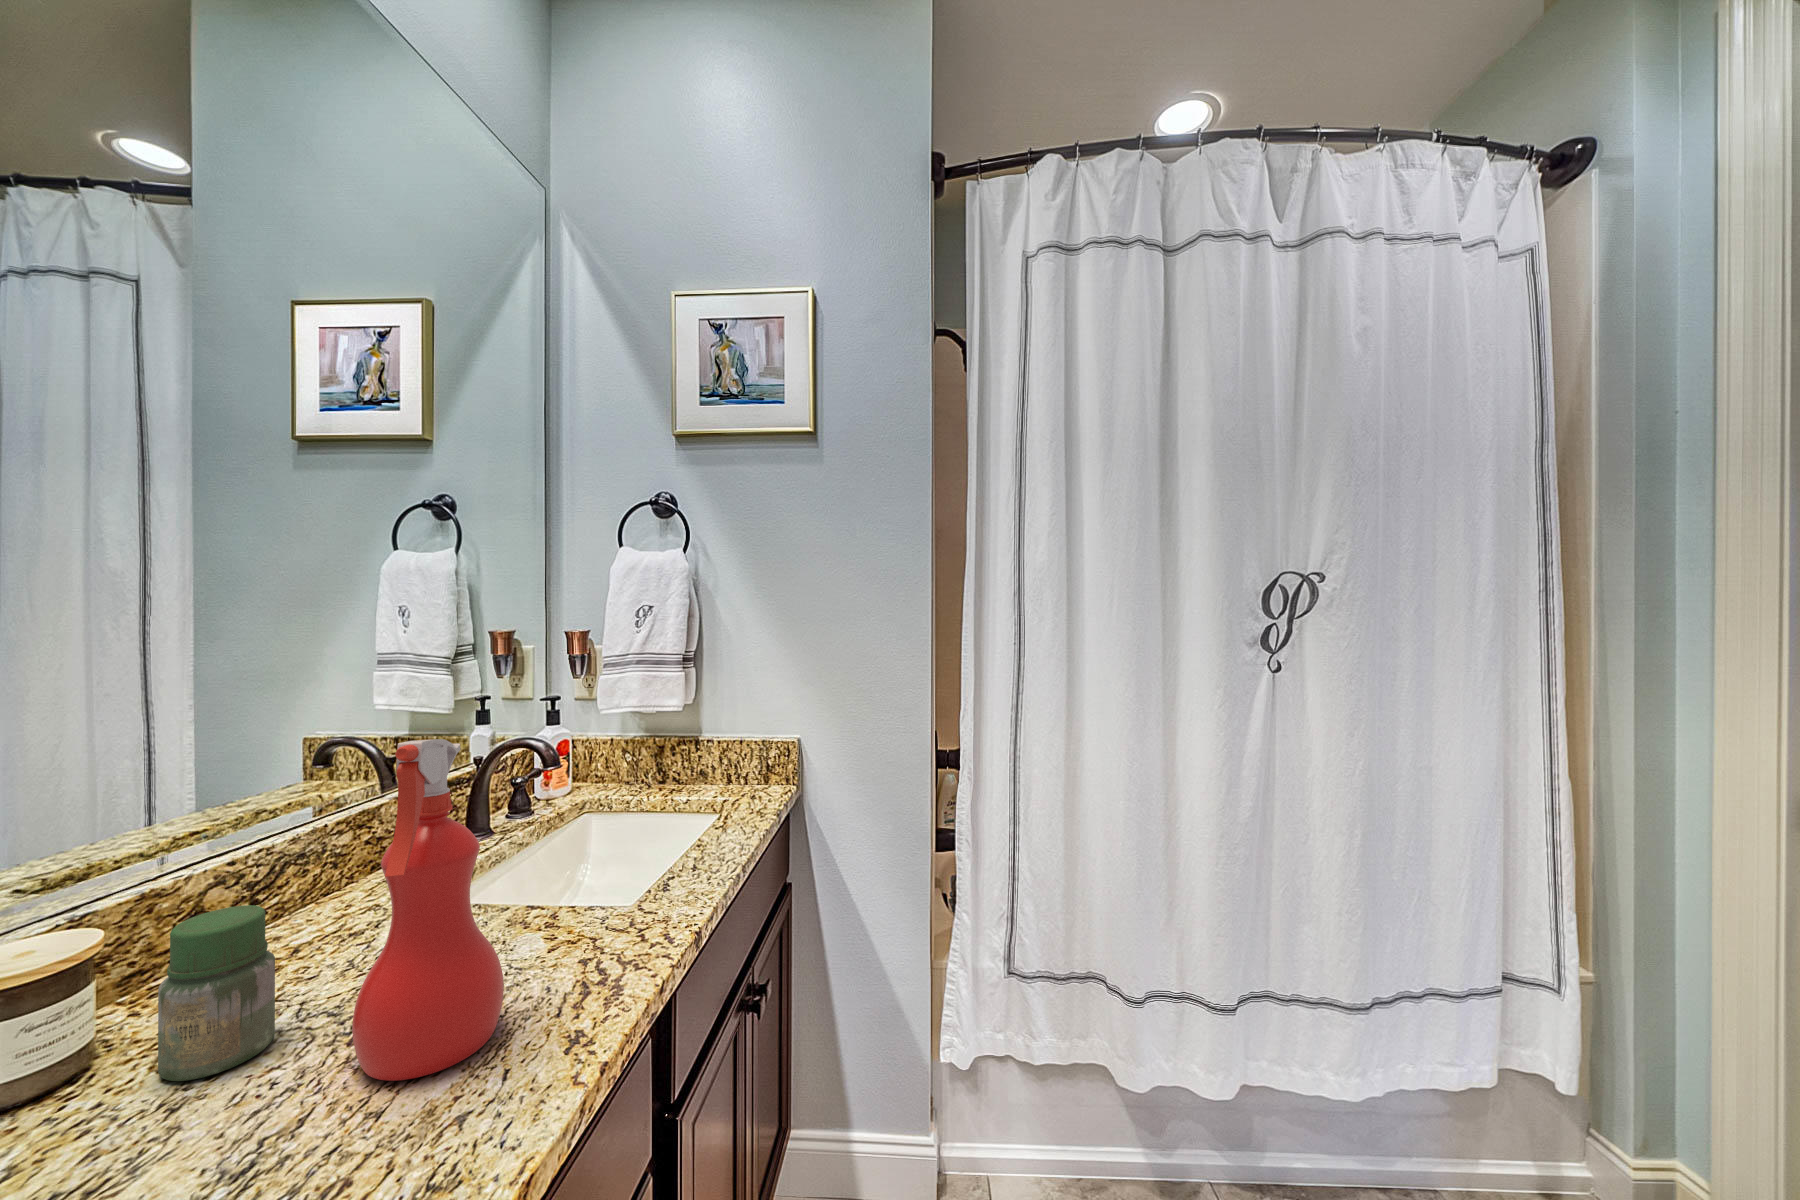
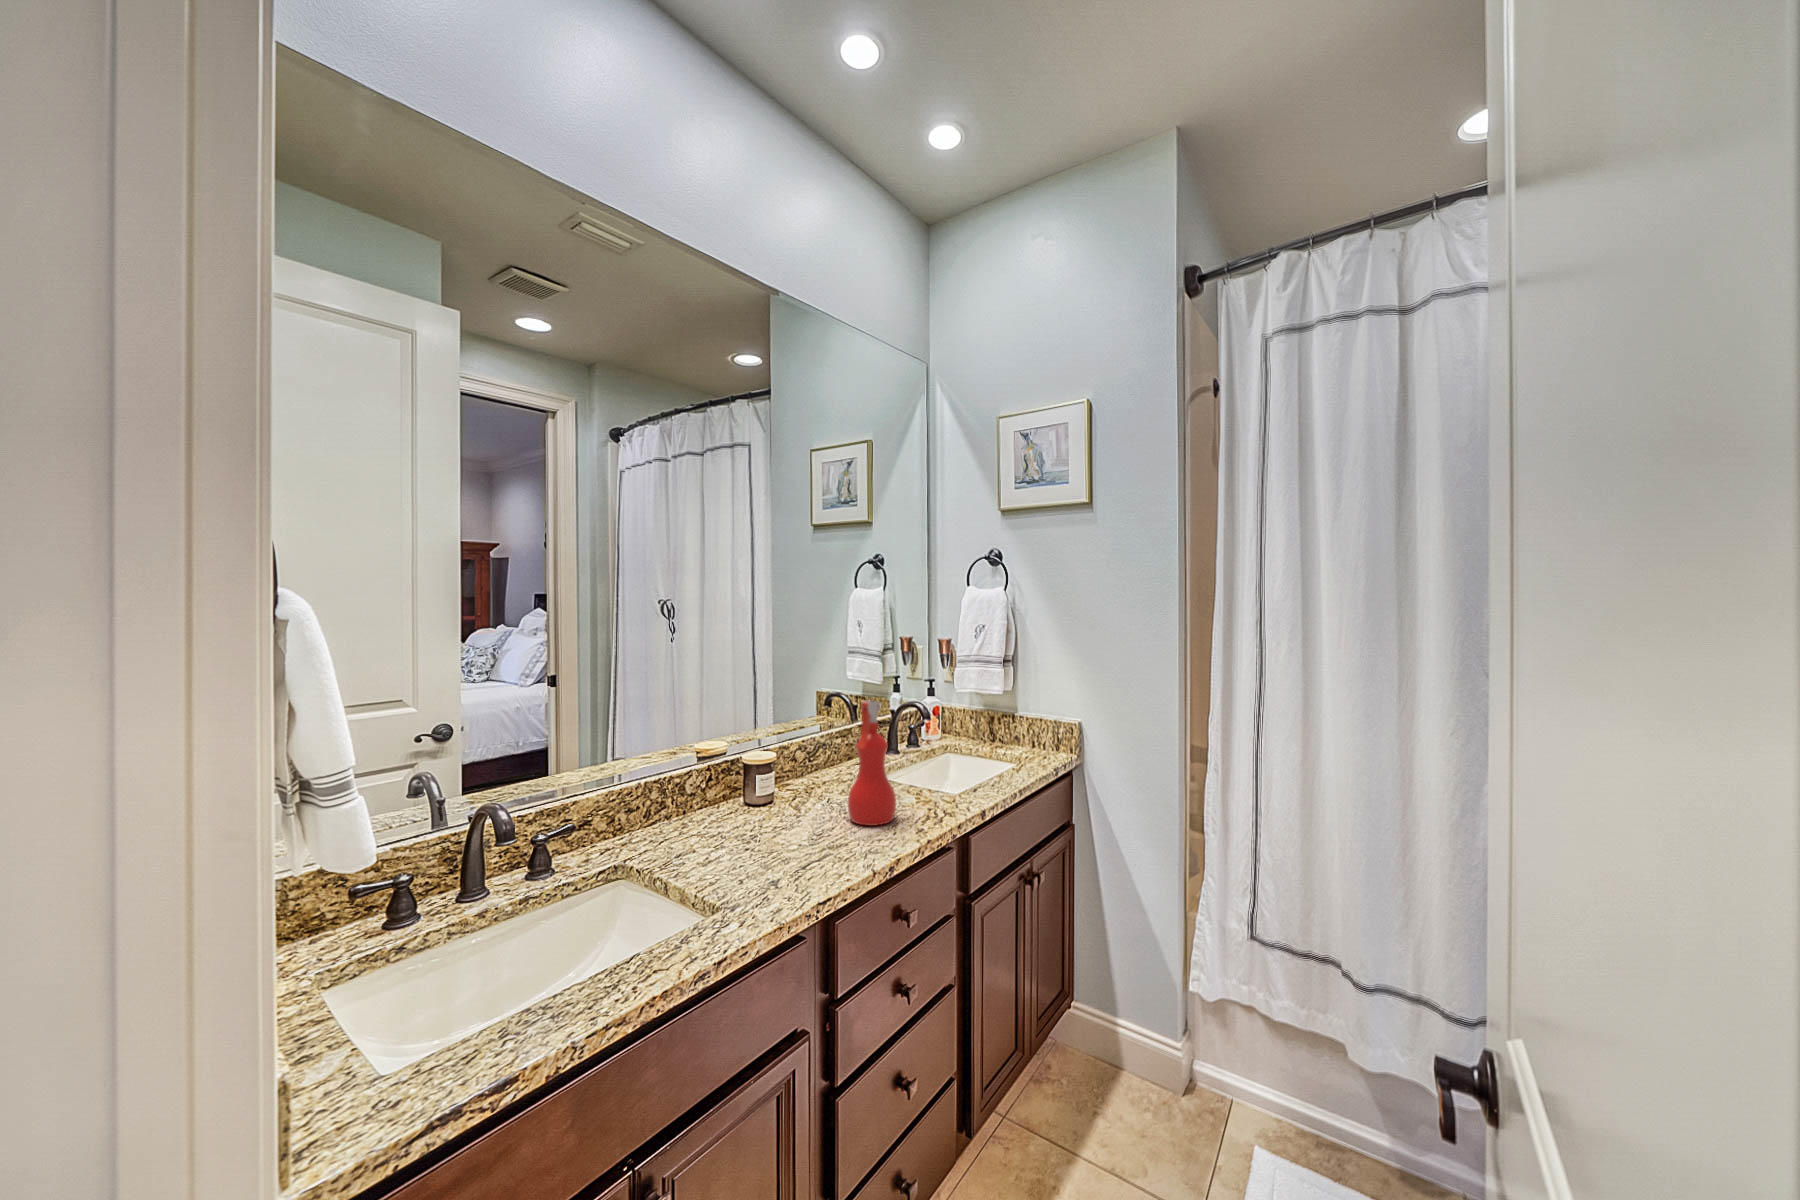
jar: present [158,905,275,1081] -> none [792,756,822,812]

